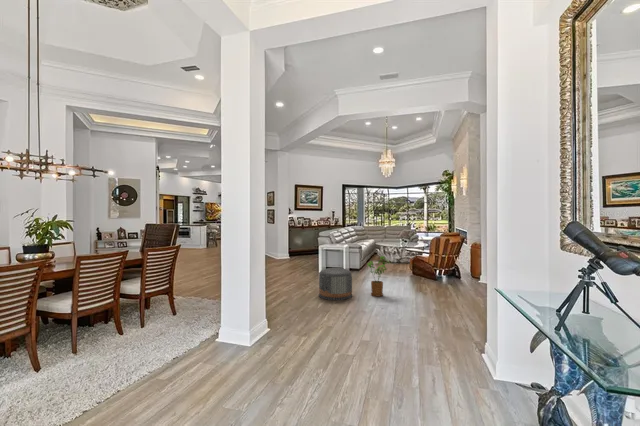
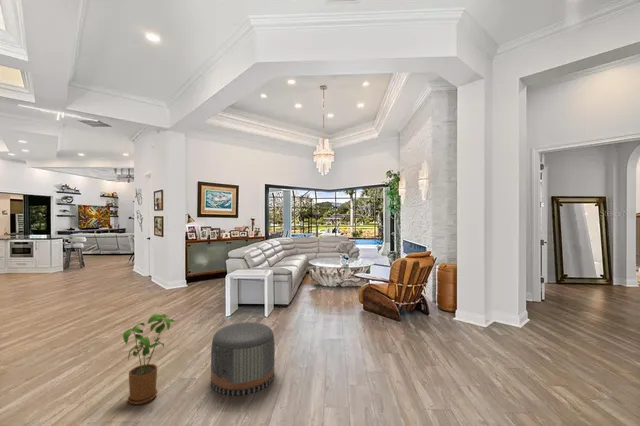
house plant: present [367,256,388,297] -> present [123,314,176,404]

